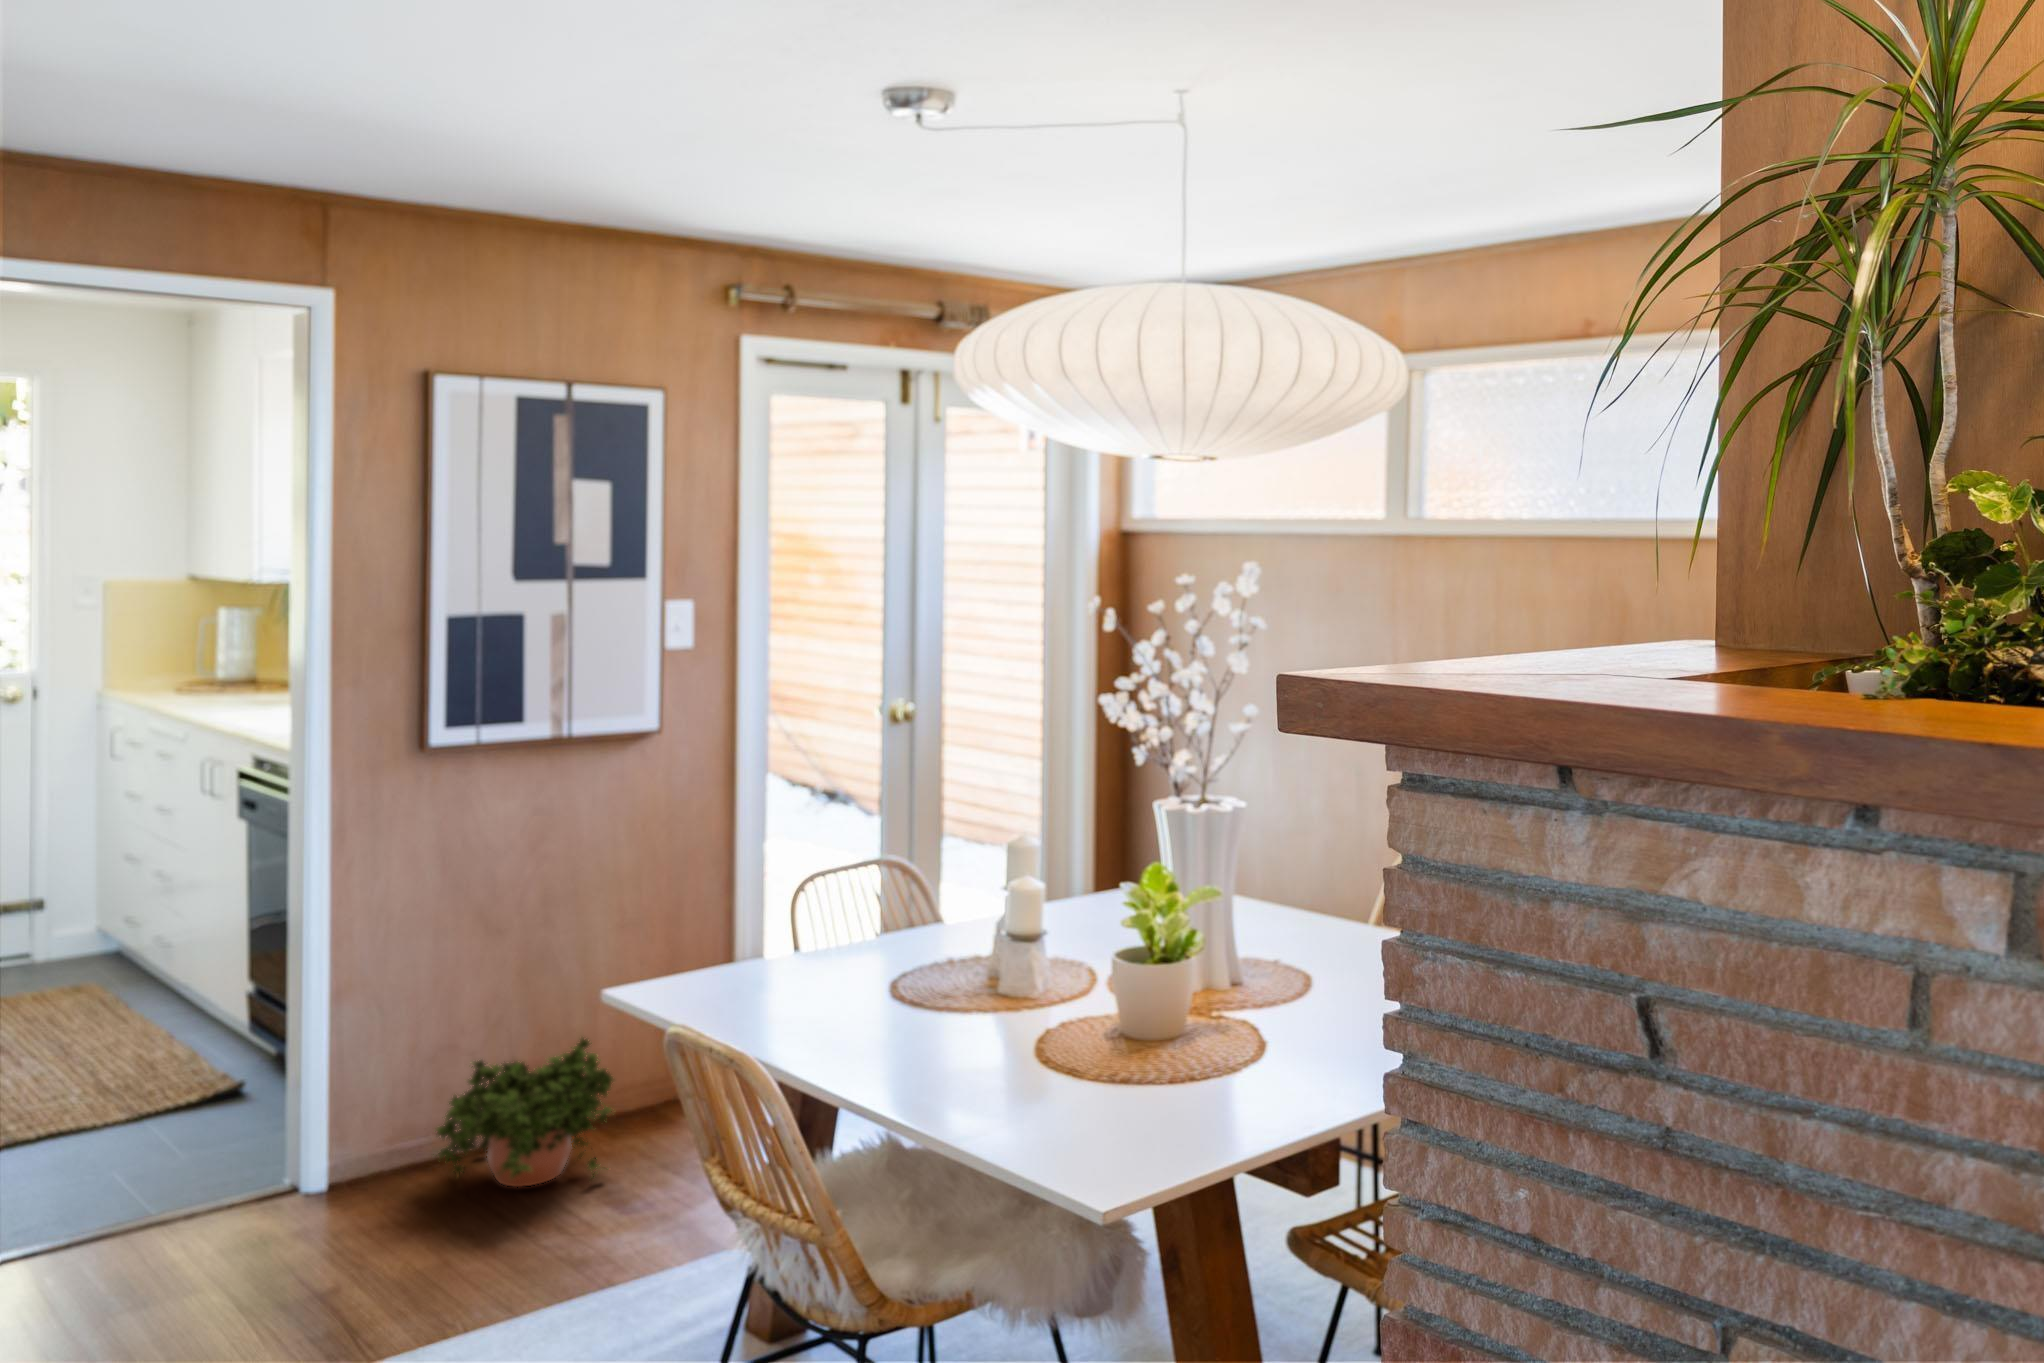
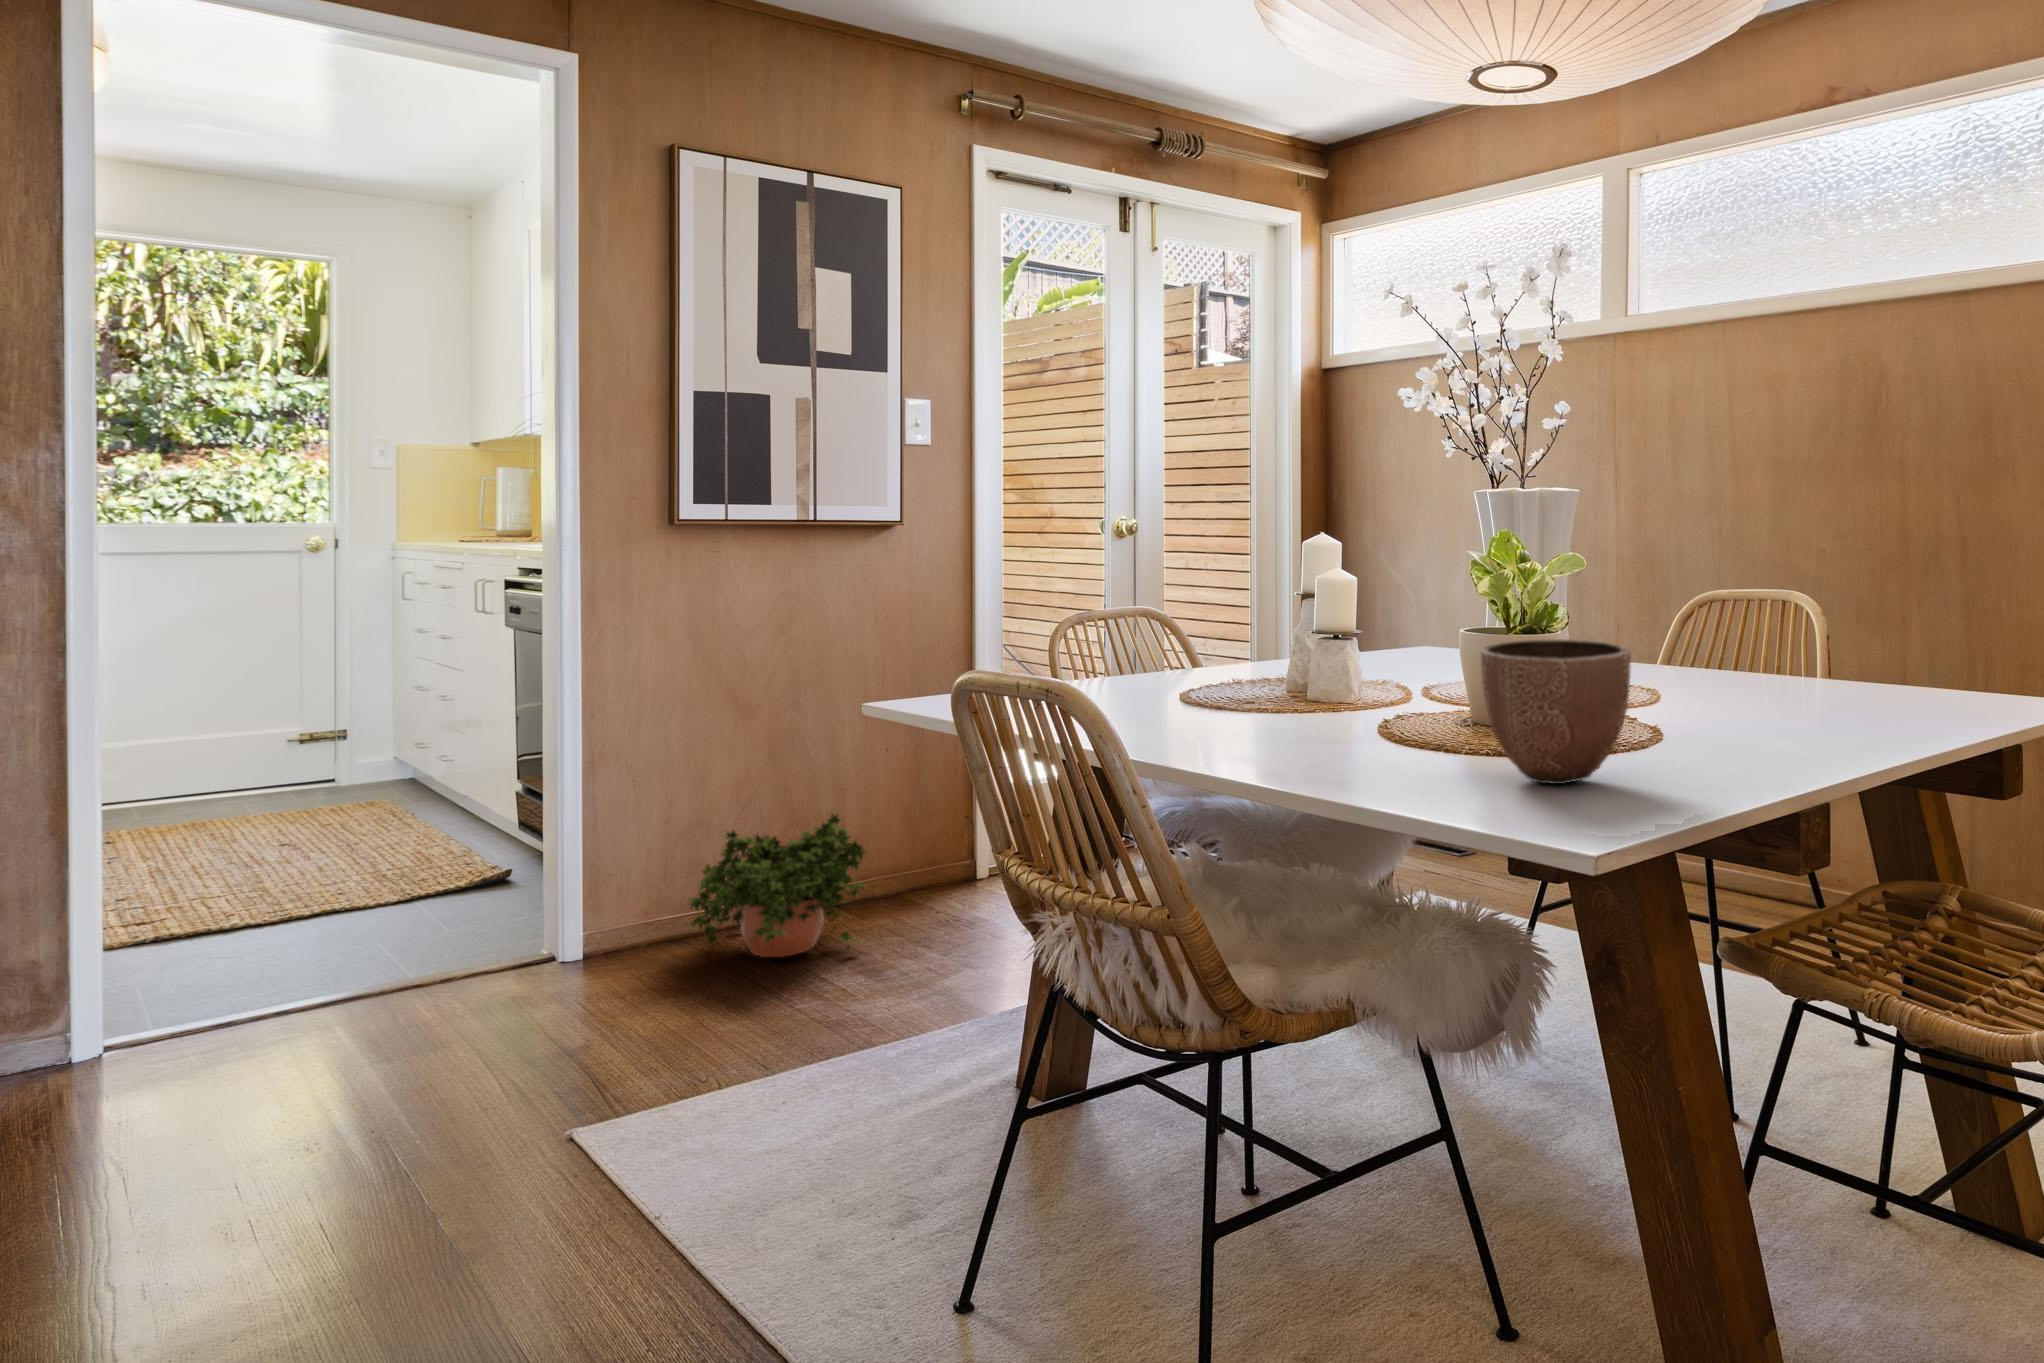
decorative bowl: none [1065,1010,1174,1133] -> present [1481,639,1631,784]

